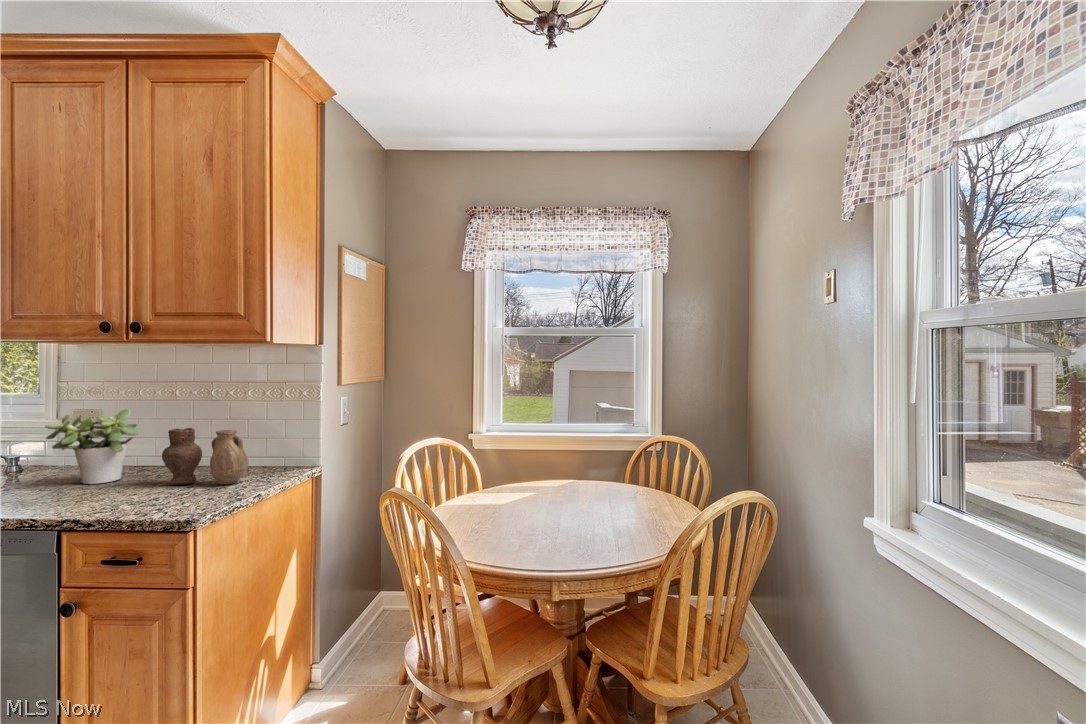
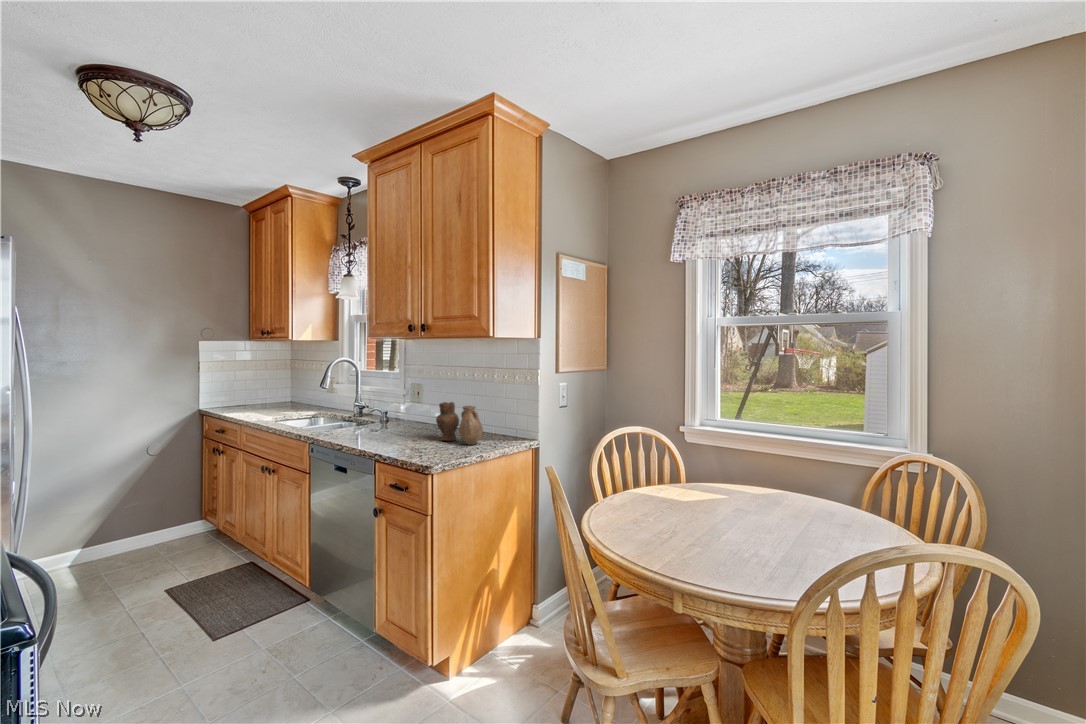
potted plant: present [45,410,140,484] -> none [384,387,431,434]

